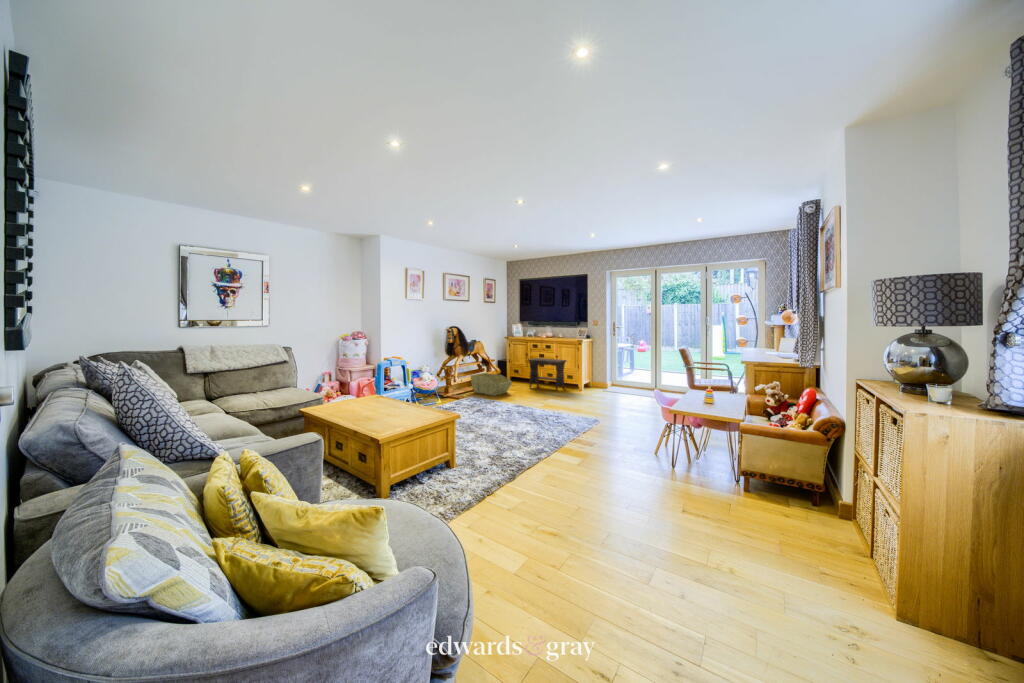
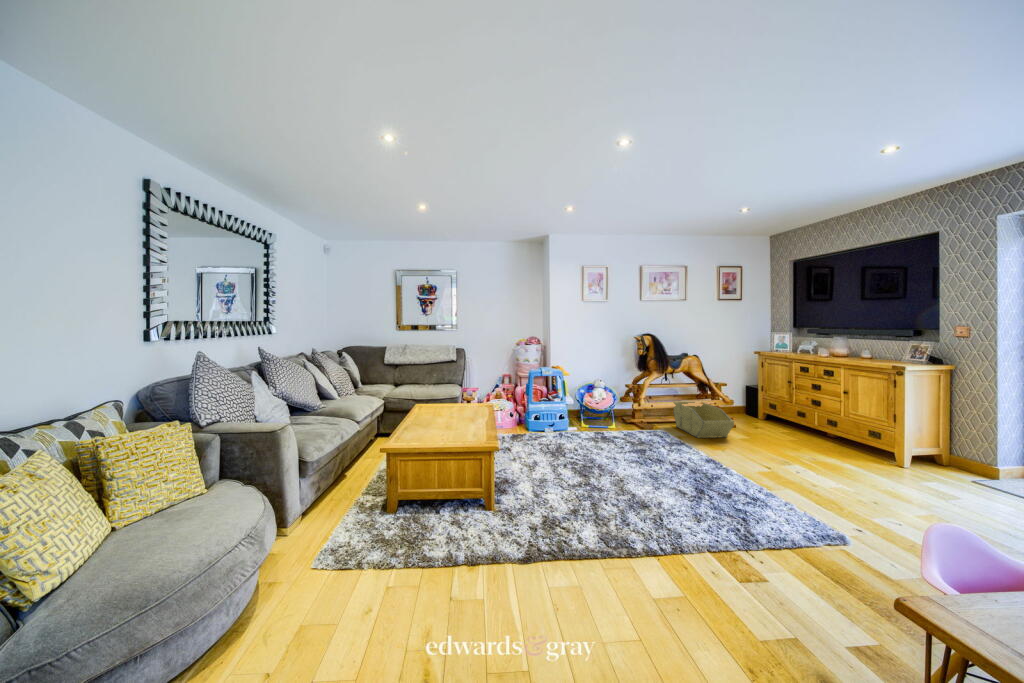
footstool: present [527,358,567,391] -> none [776,390,866,455]

